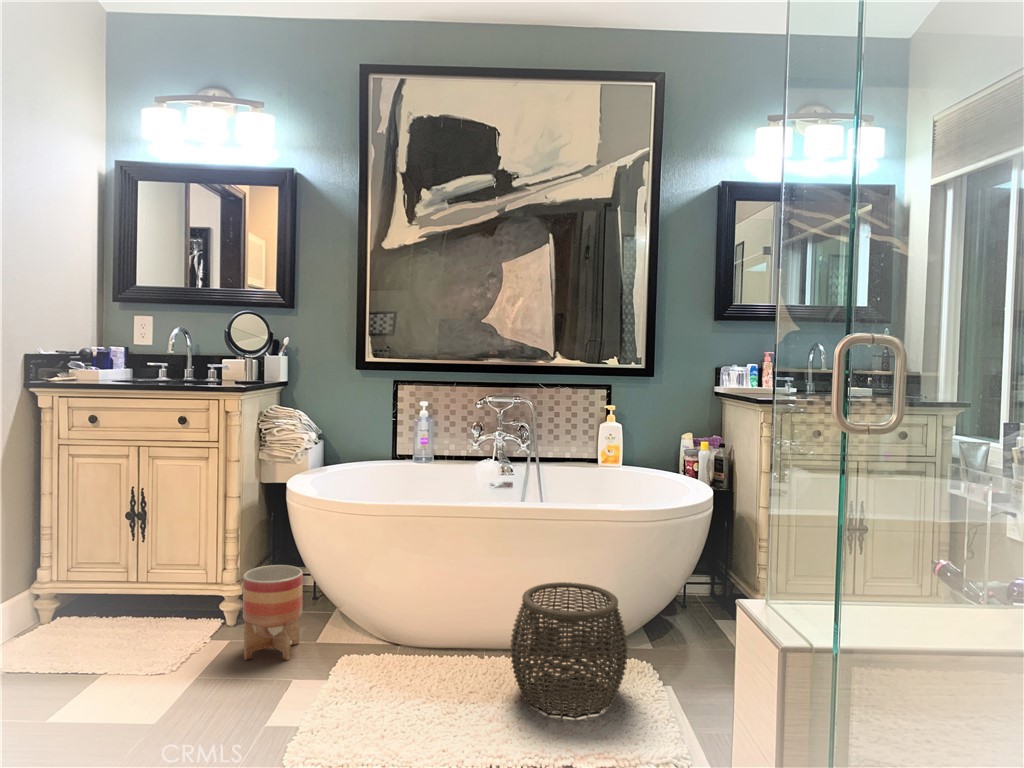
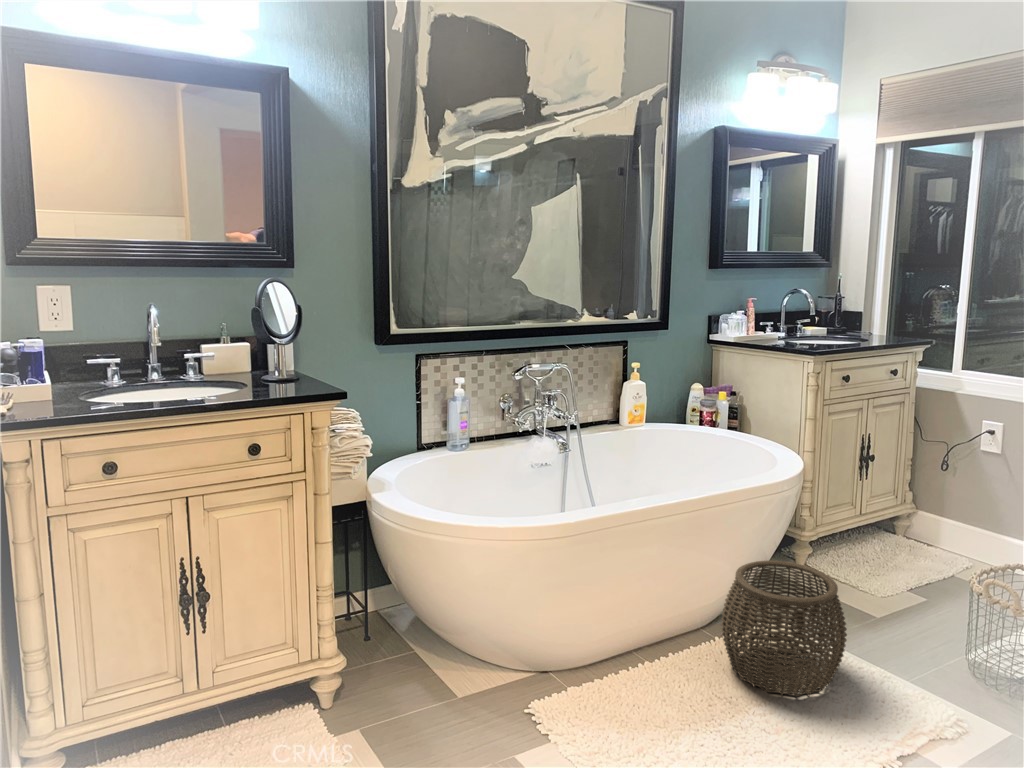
planter: present [243,565,303,660] -> none [406,613,479,744]

